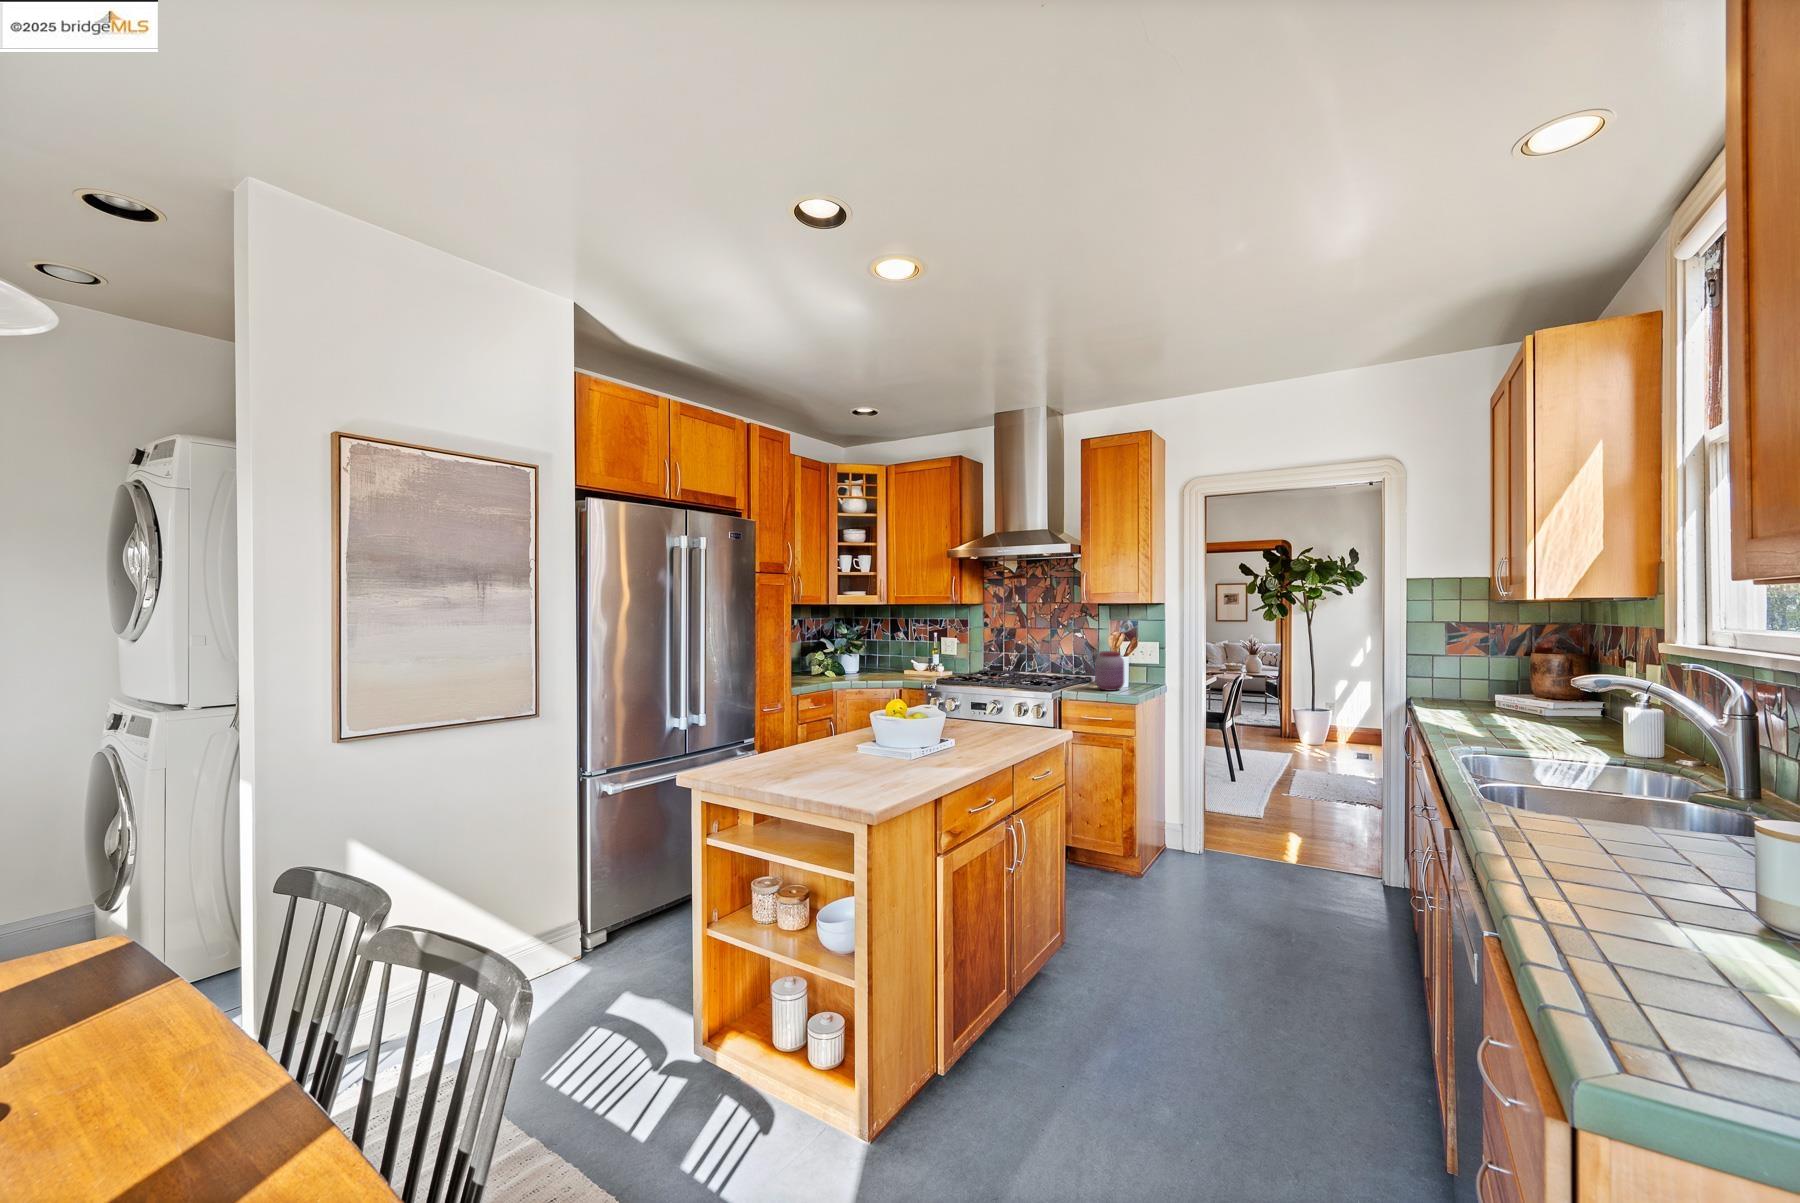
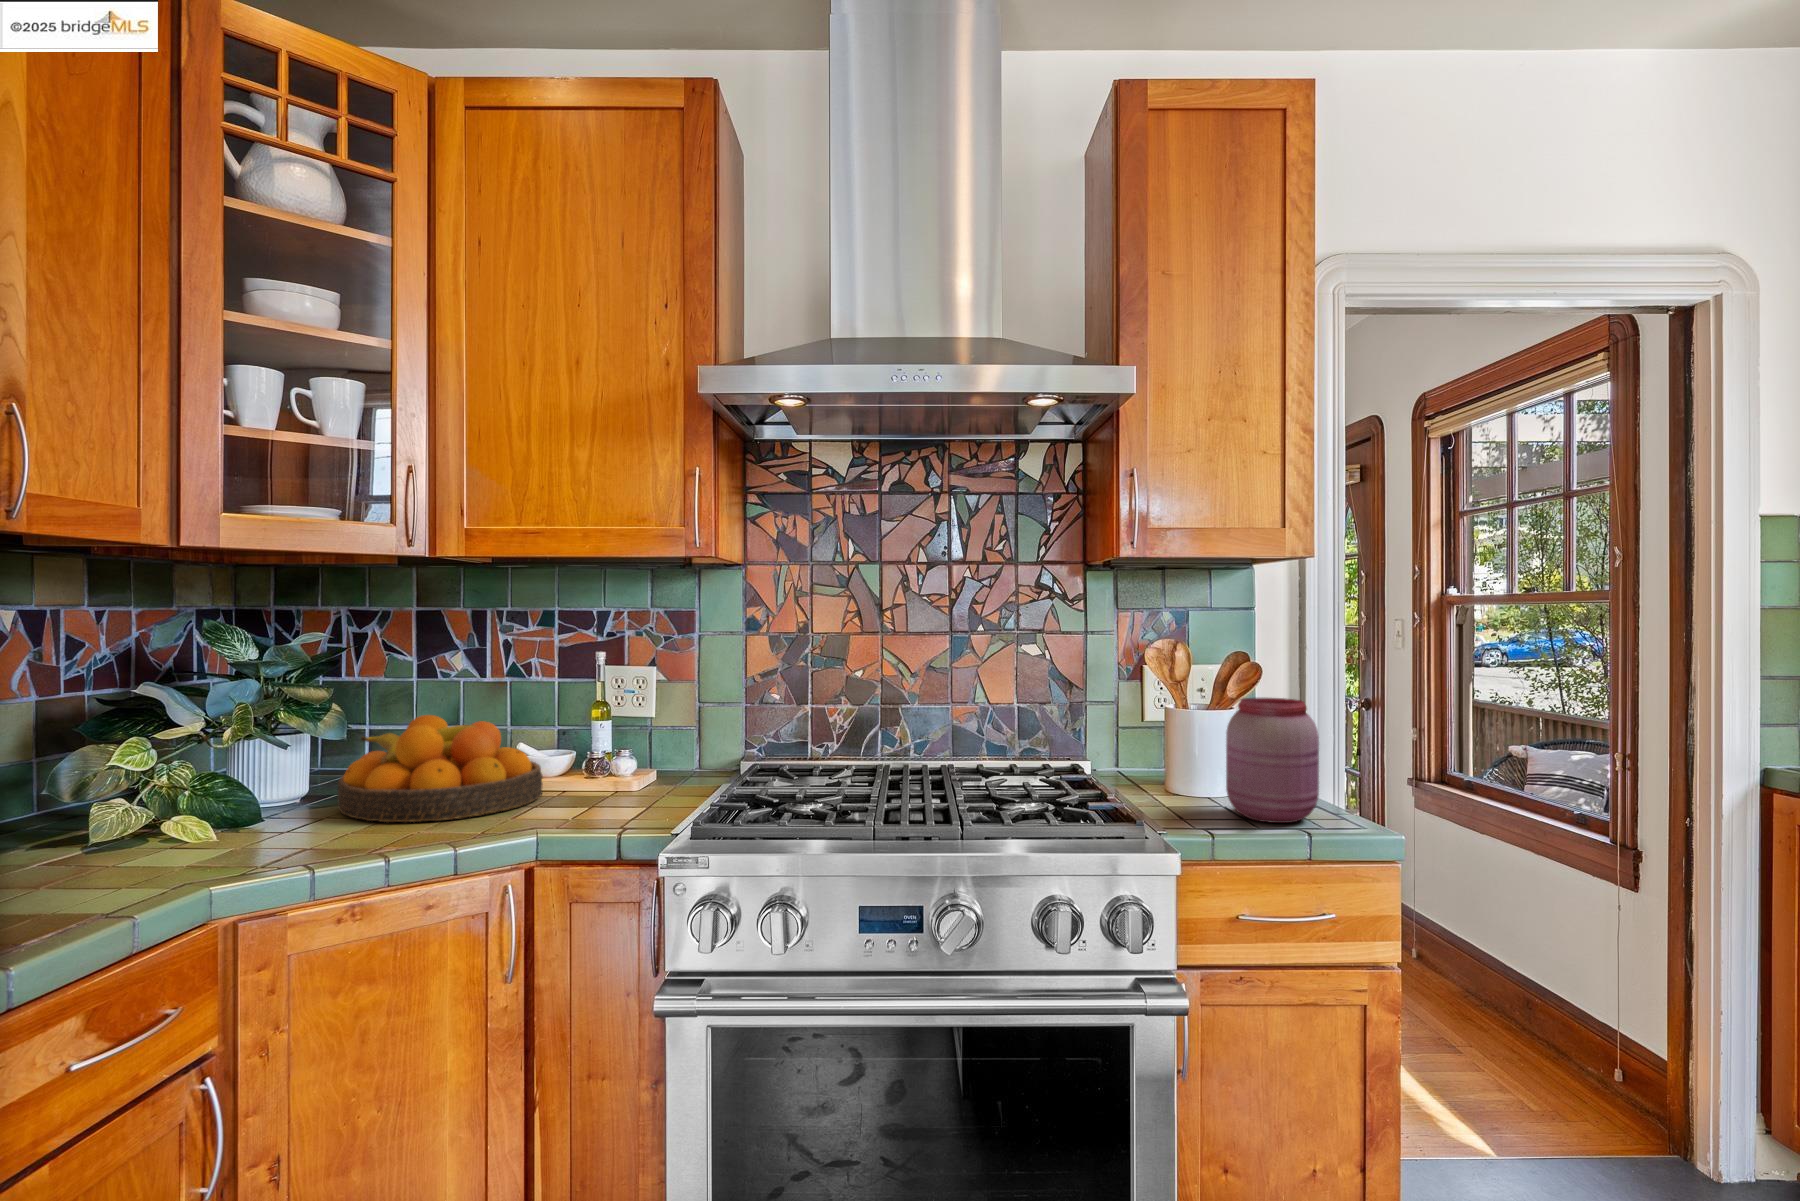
fruit bowl: none [864,650,916,677] -> present [337,715,542,822]

